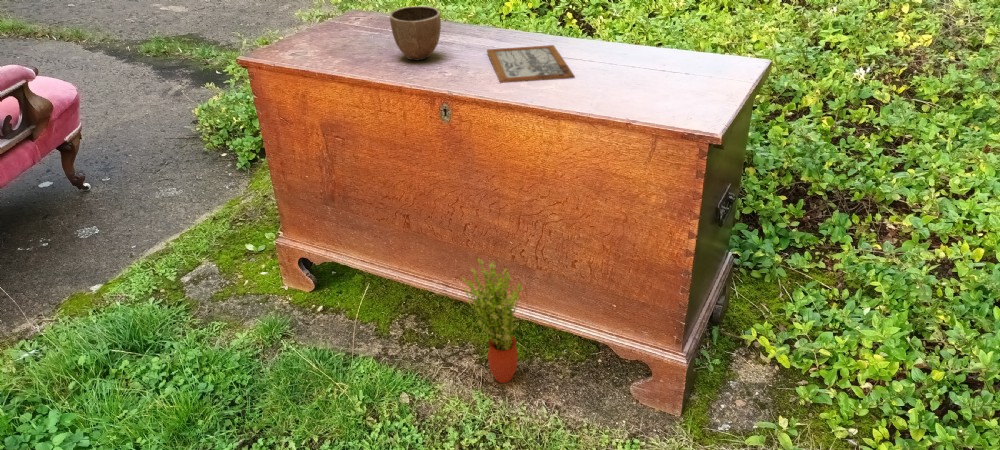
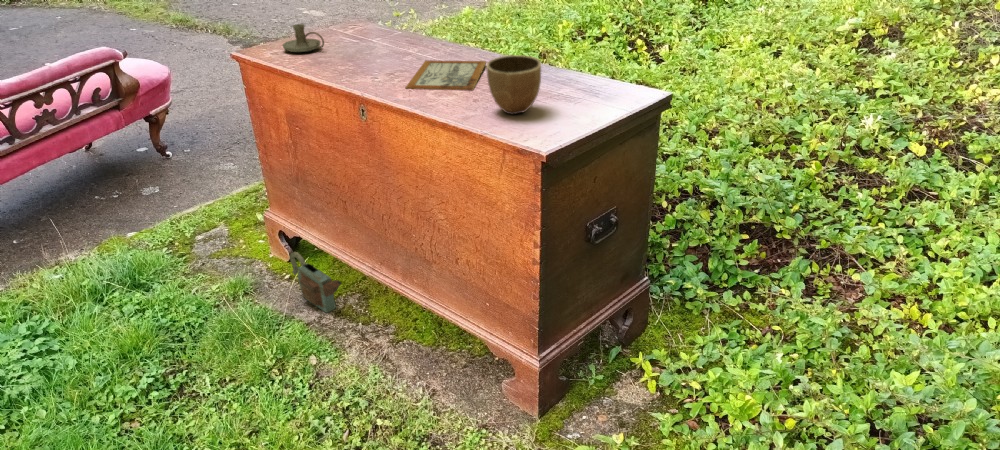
decorative bowl: present [390,6,441,60] -> present [486,55,541,115]
candle holder: none [303,18,355,51] -> present [283,24,324,52]
potted plant: present [462,258,523,383] -> none [360,243,415,362]
watering can: none [332,280,414,343] -> present [290,252,342,313]

